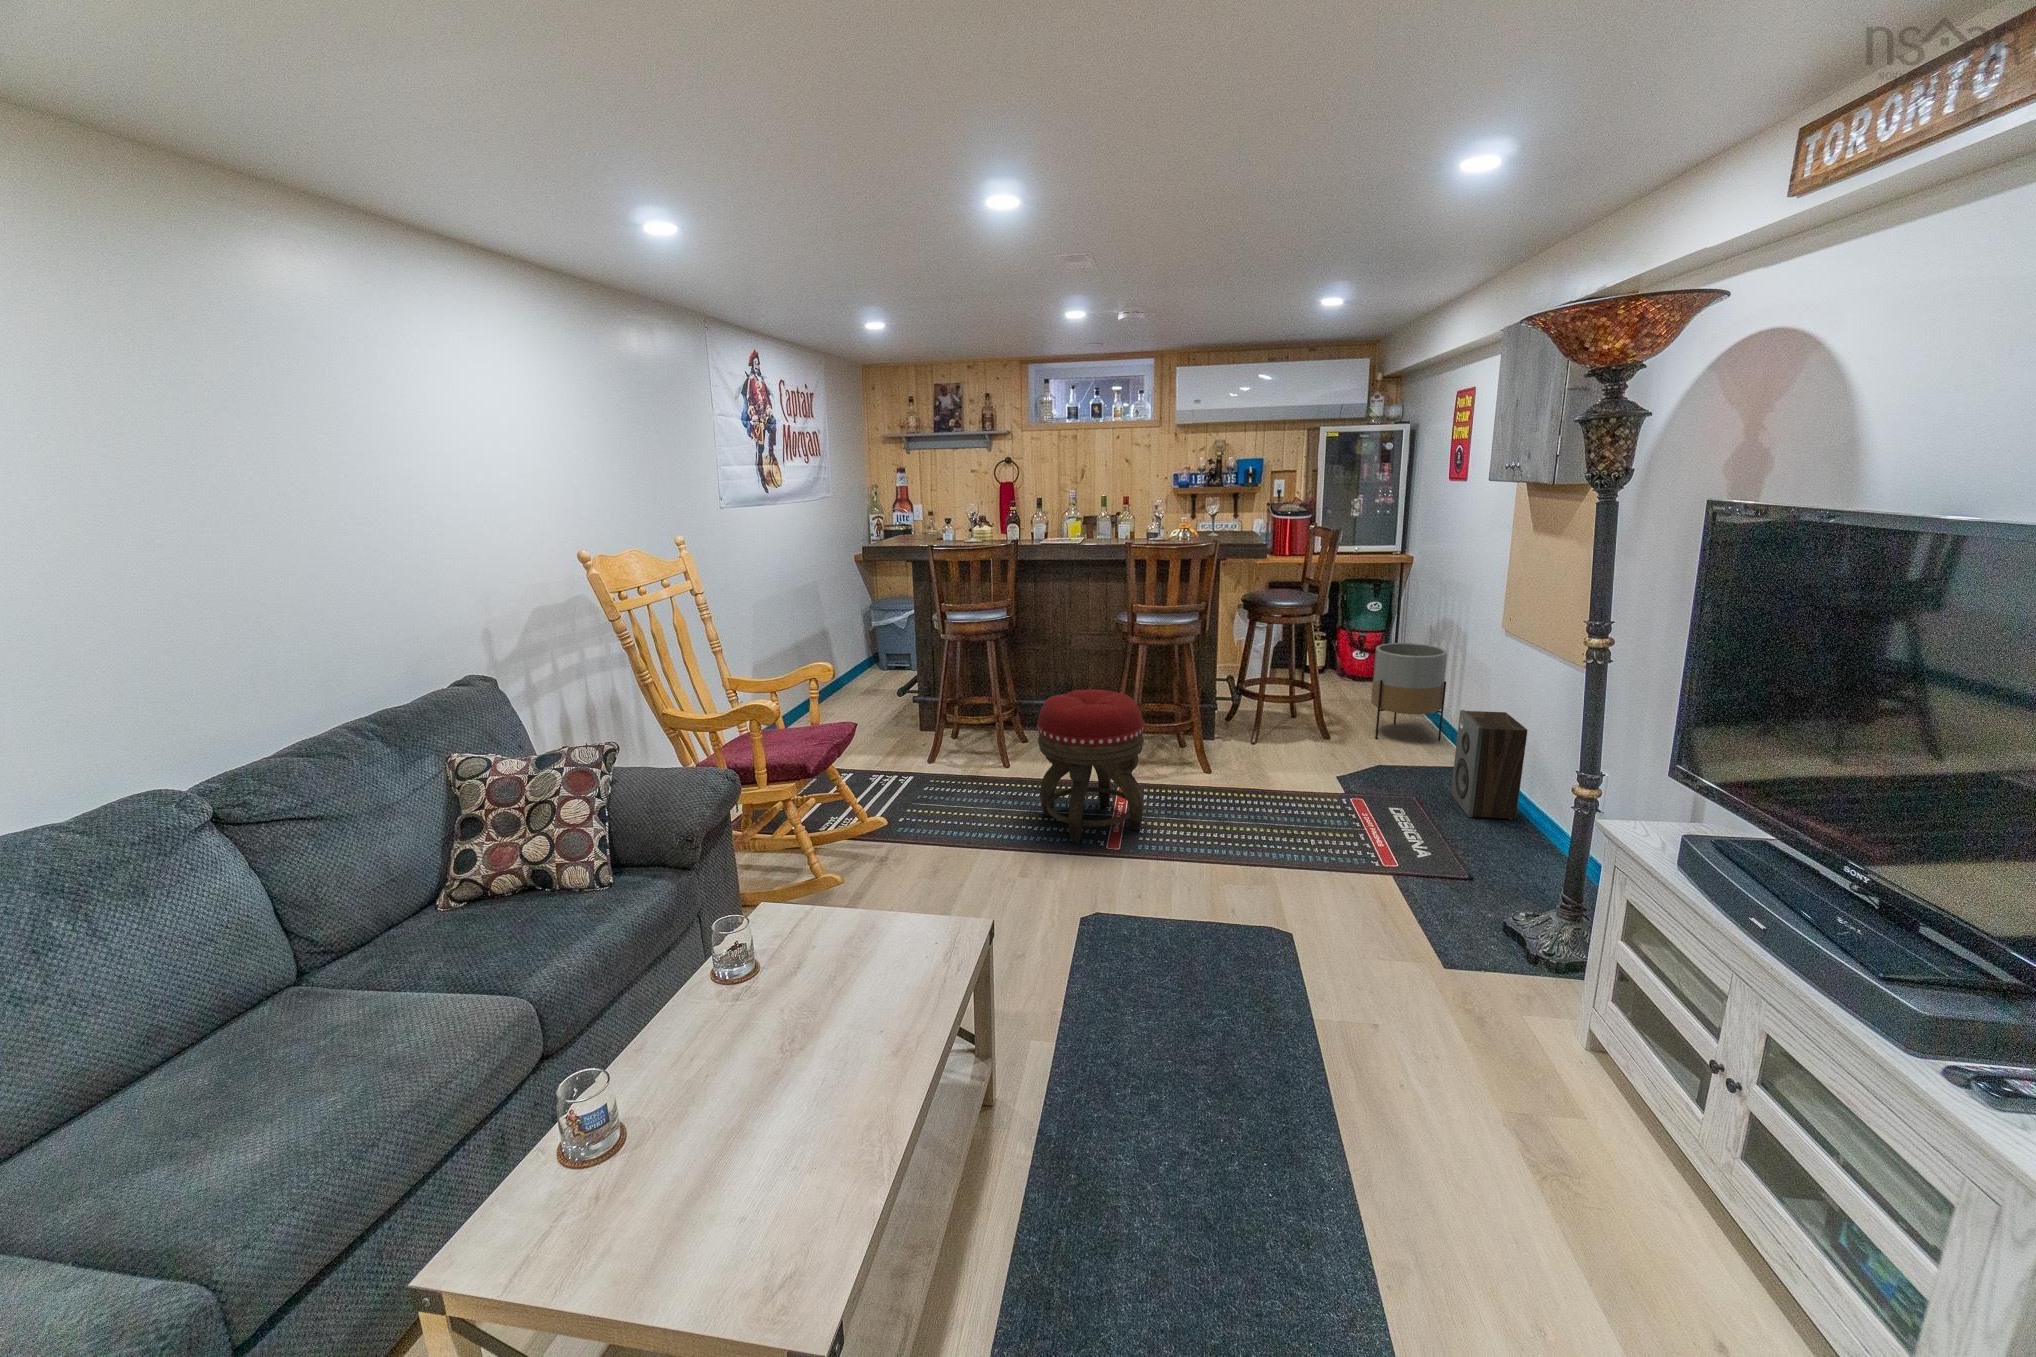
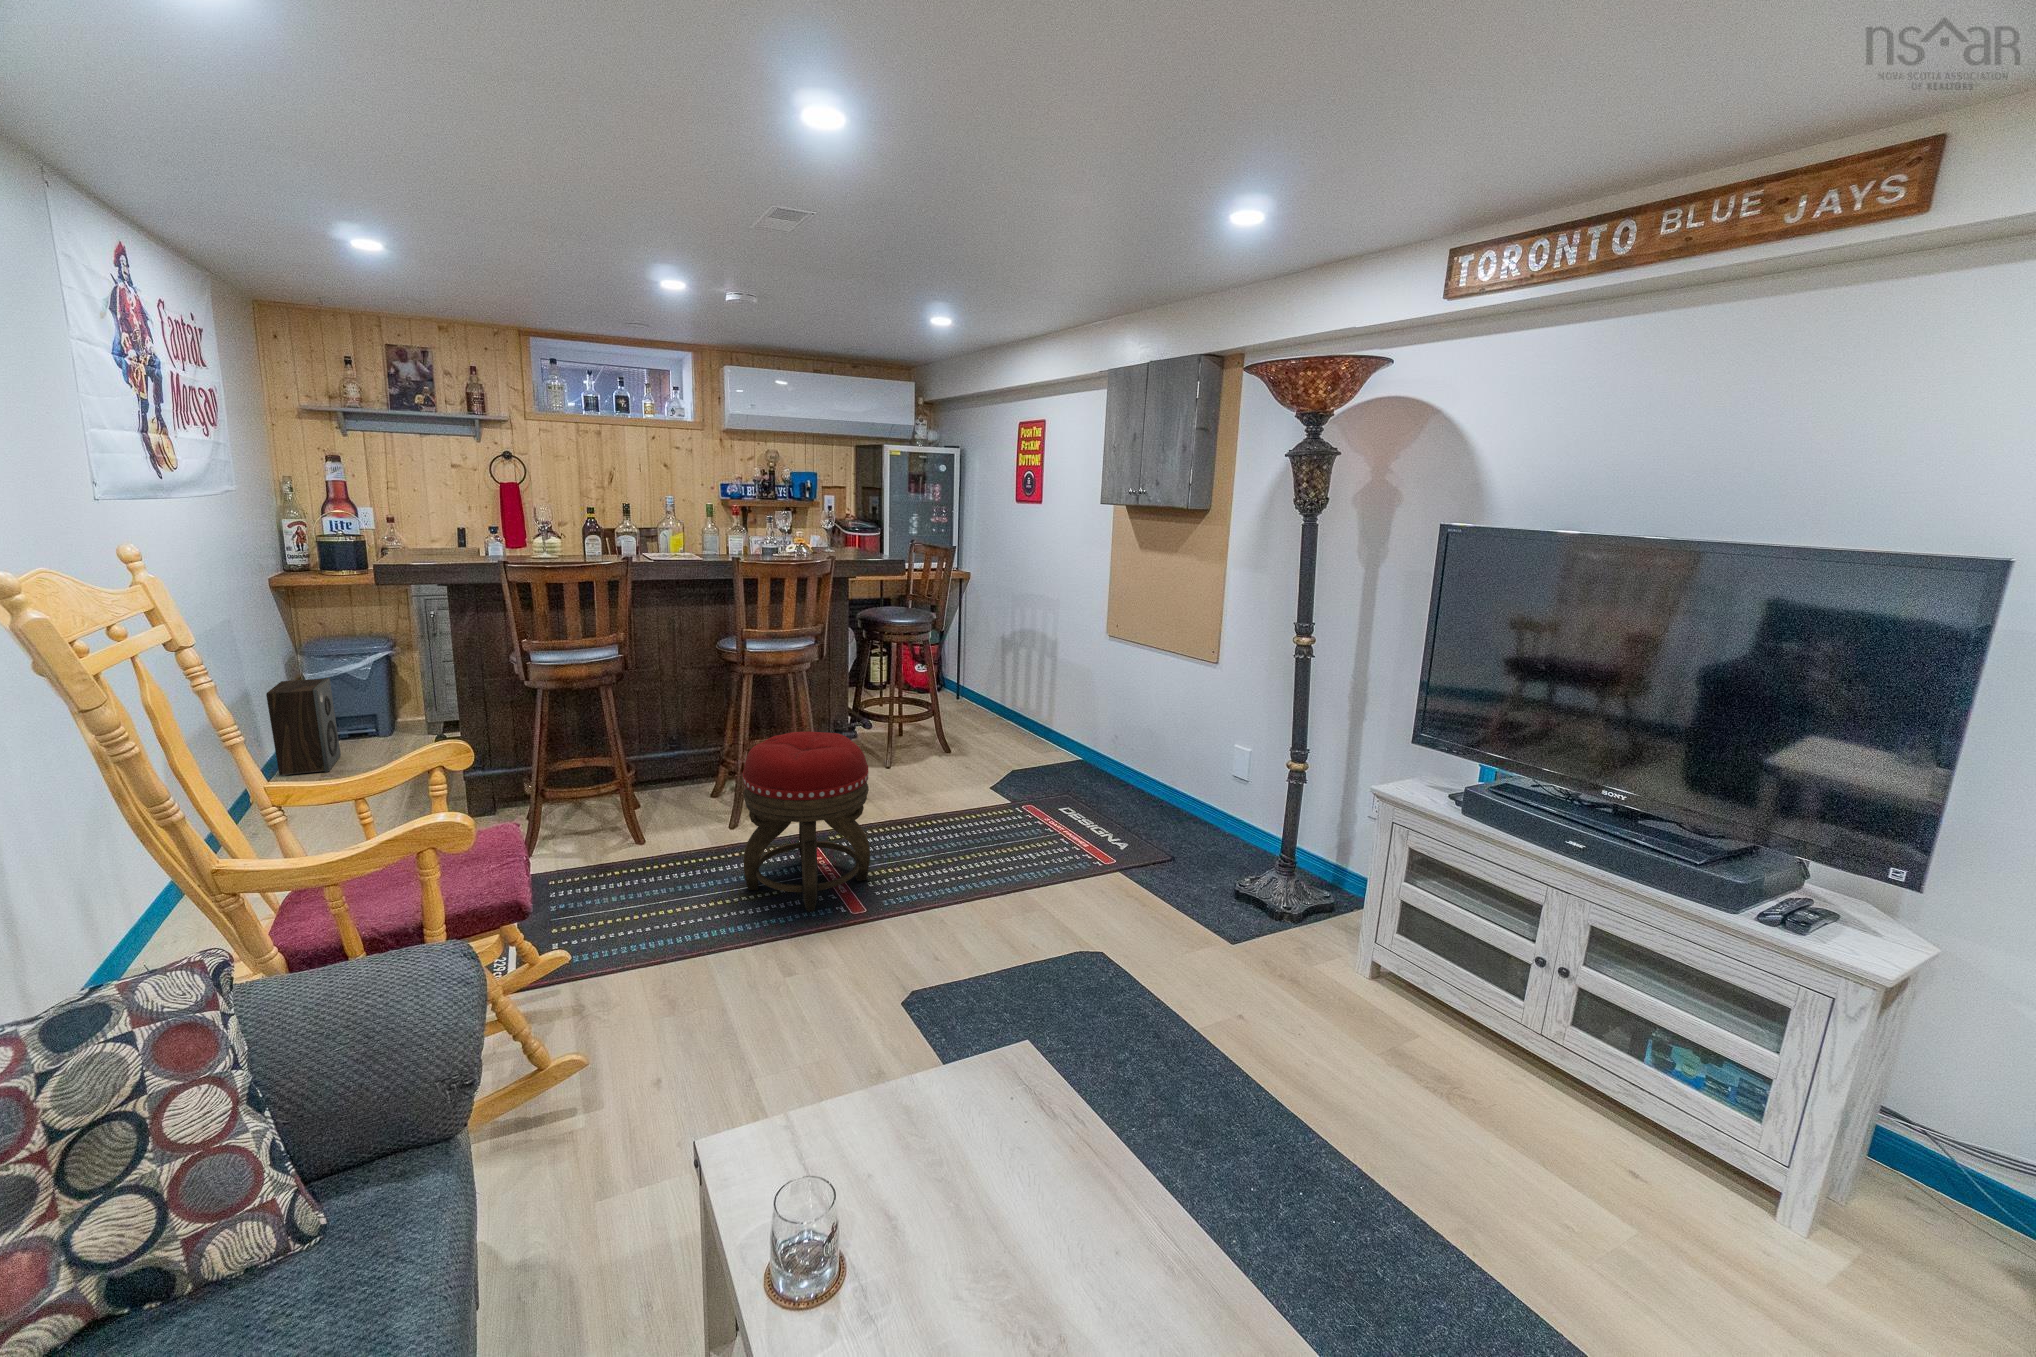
planter: present [1371,643,1447,741] -> none [975,654,1035,744]
speaker: present [1451,710,1527,819] -> present [266,678,341,776]

